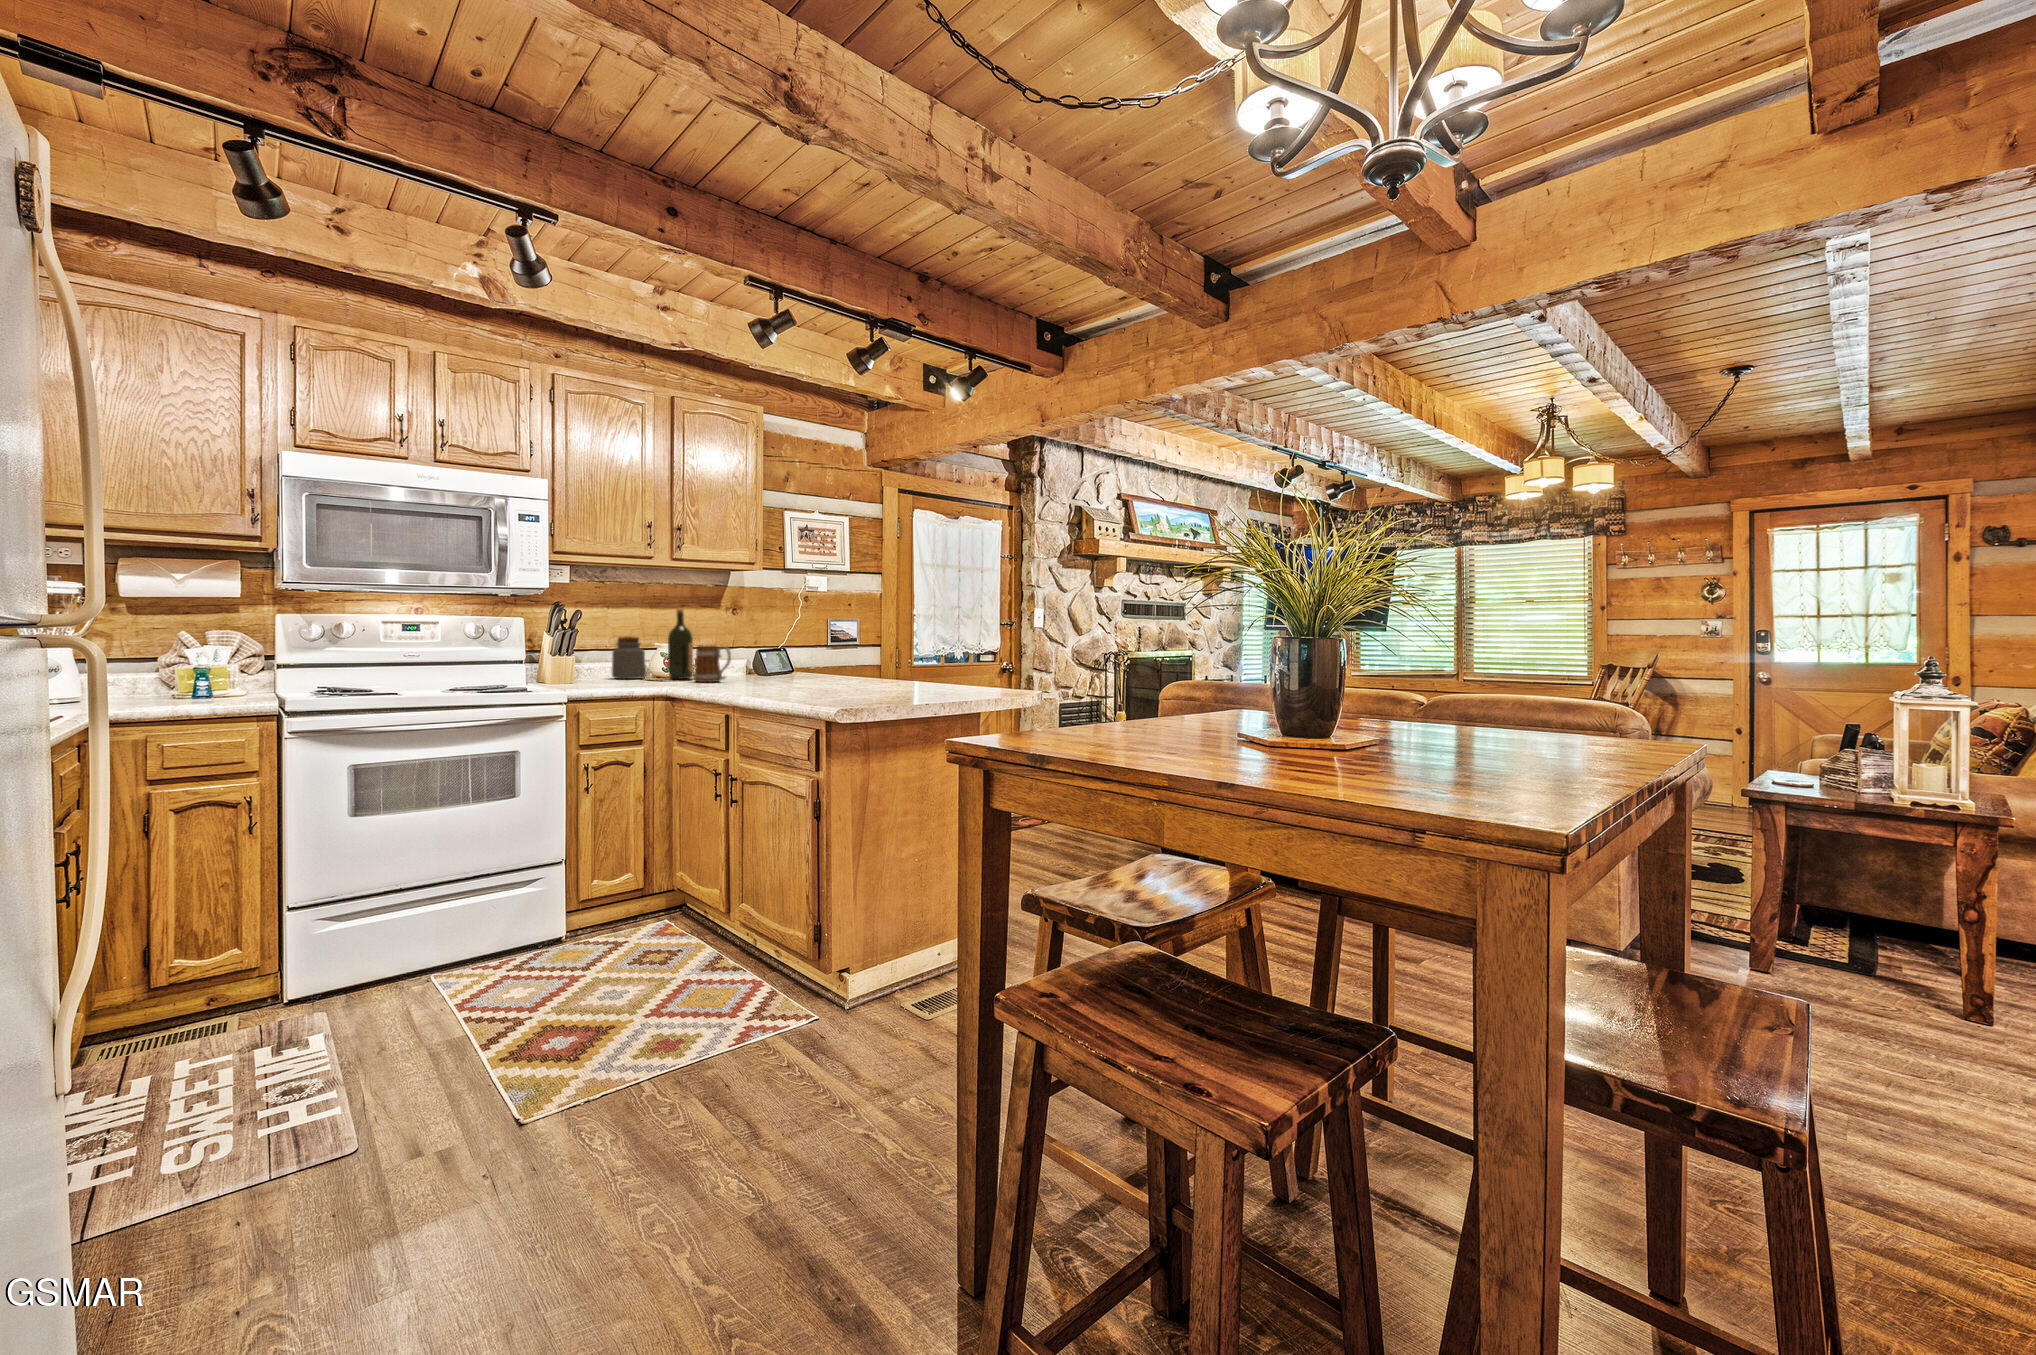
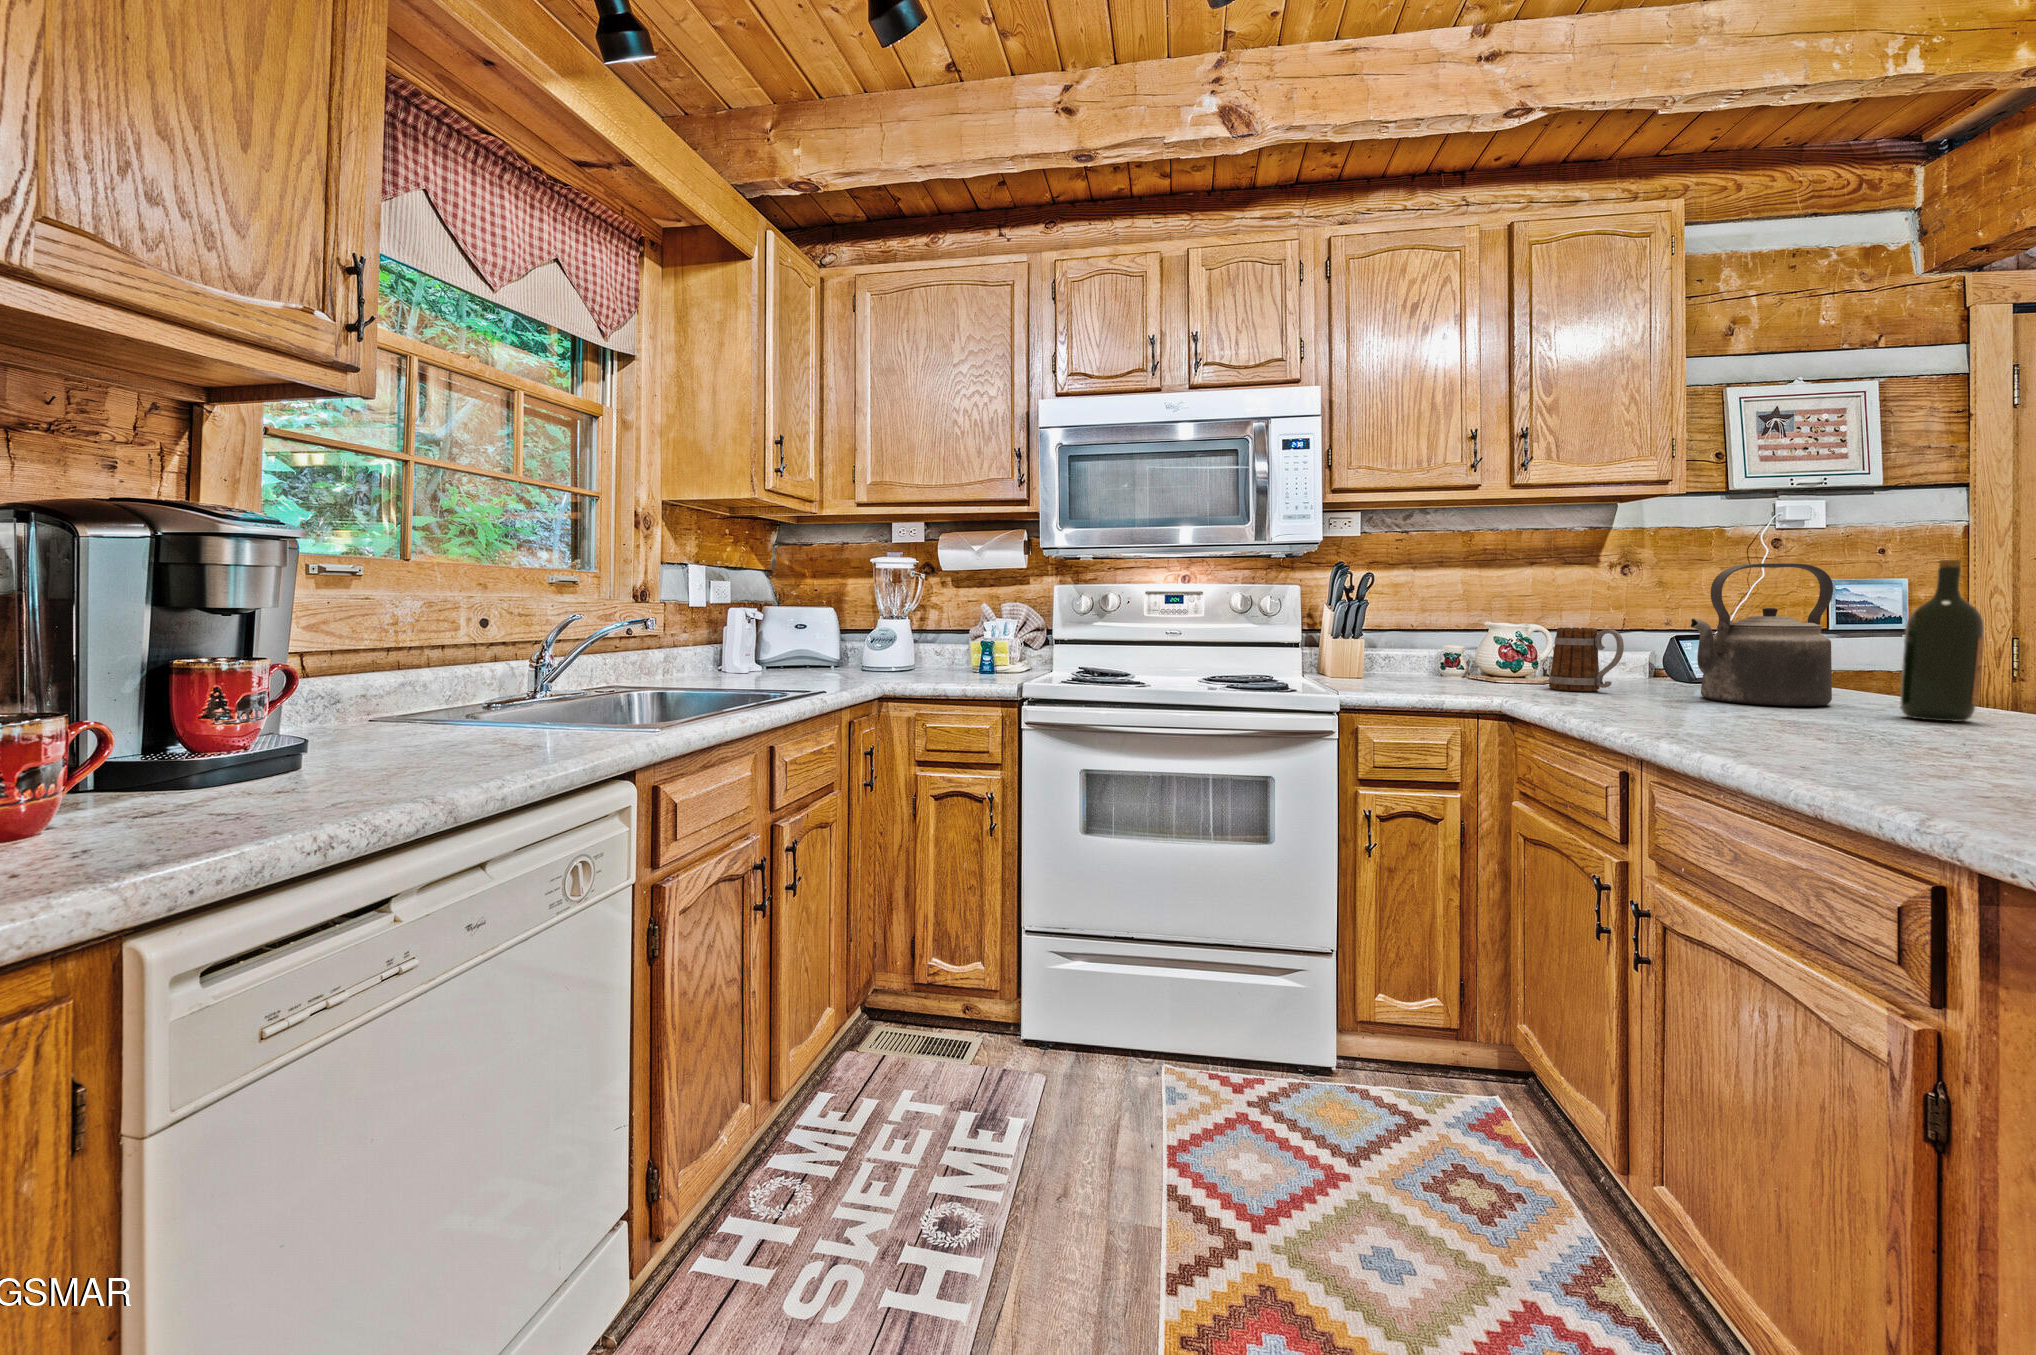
wine bottle: present [668,609,693,679] -> present [1900,560,1984,721]
kettle: none [761,611,822,683] -> present [1690,563,1833,706]
jar: present [612,636,646,679] -> none [1415,612,1467,675]

